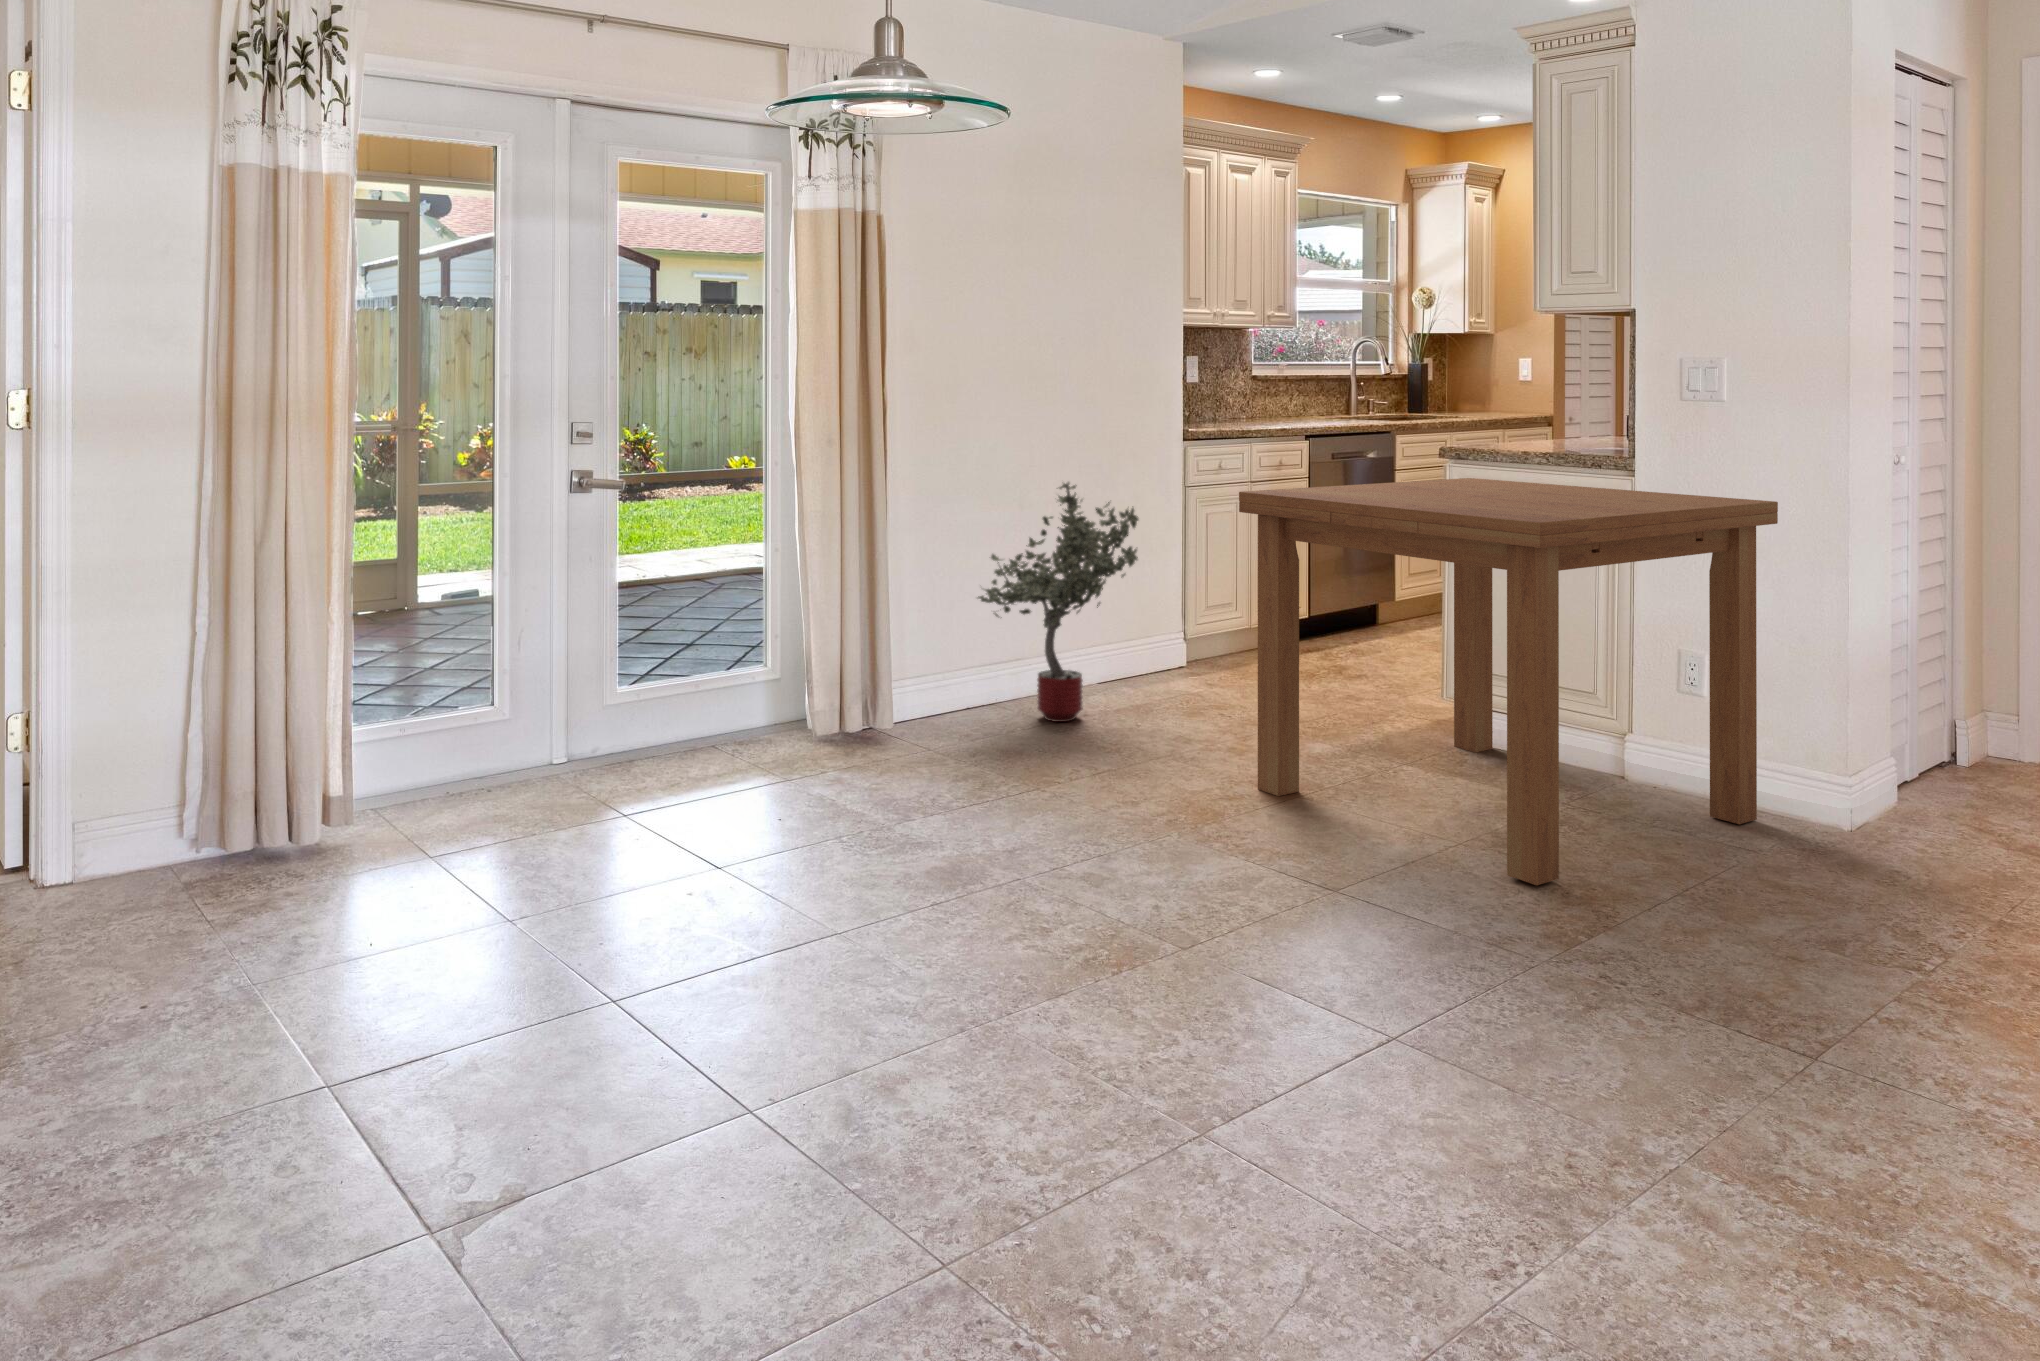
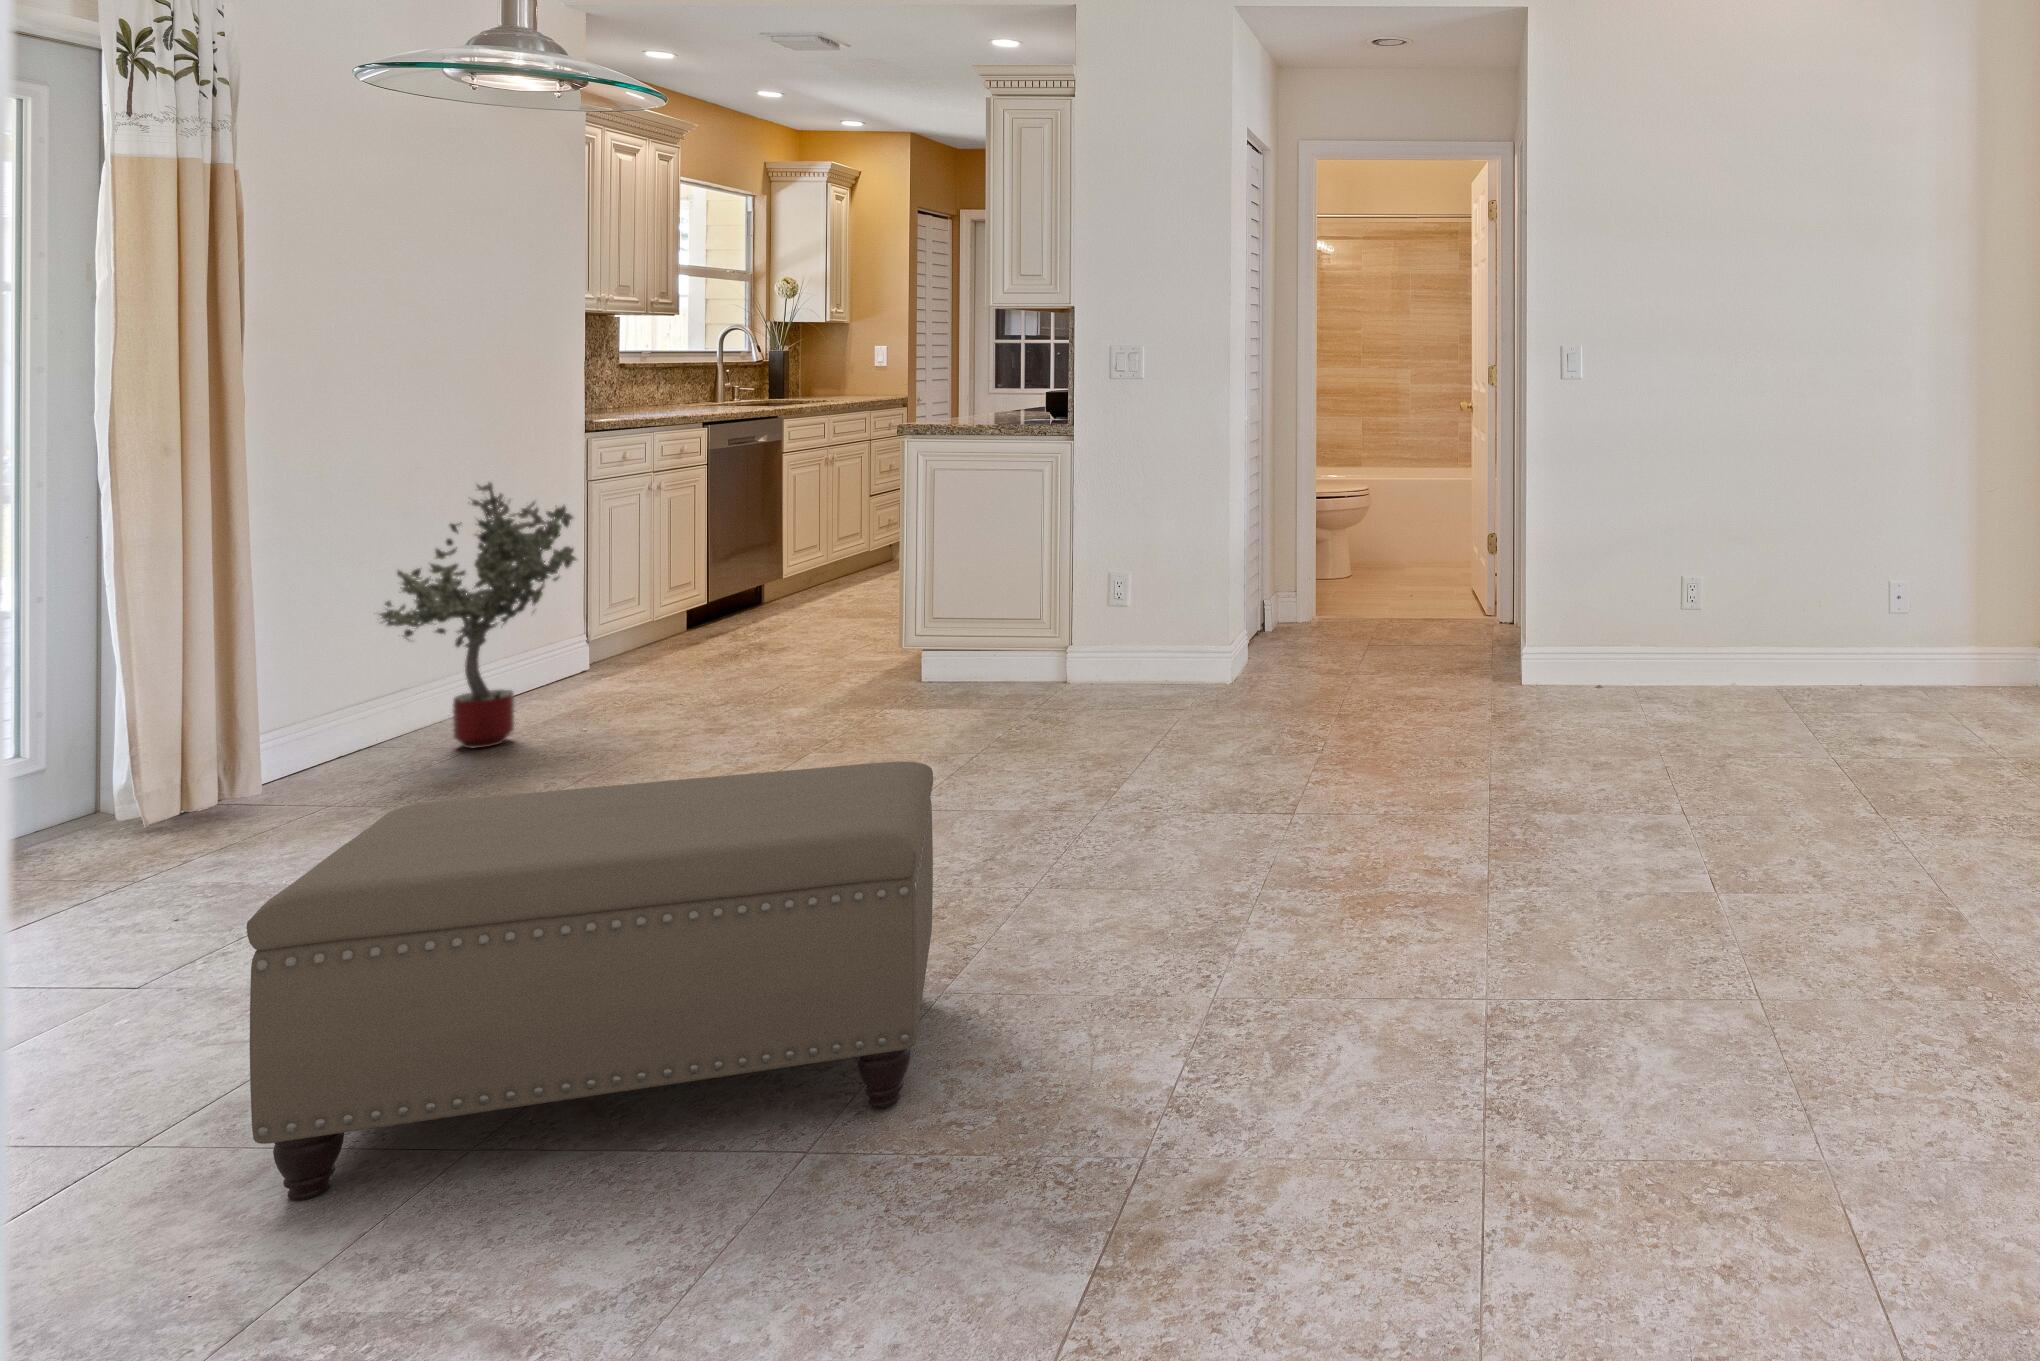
dining table: present [1239,478,1778,885] -> none [749,453,1192,770]
ottoman: none [590,775,1204,1255] -> present [247,761,933,1200]

